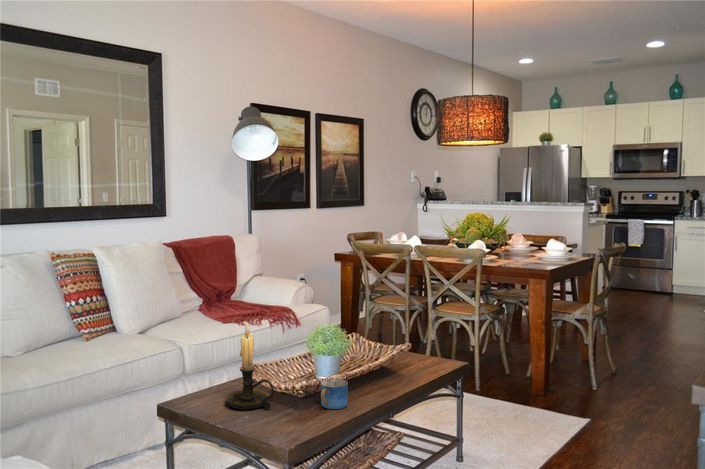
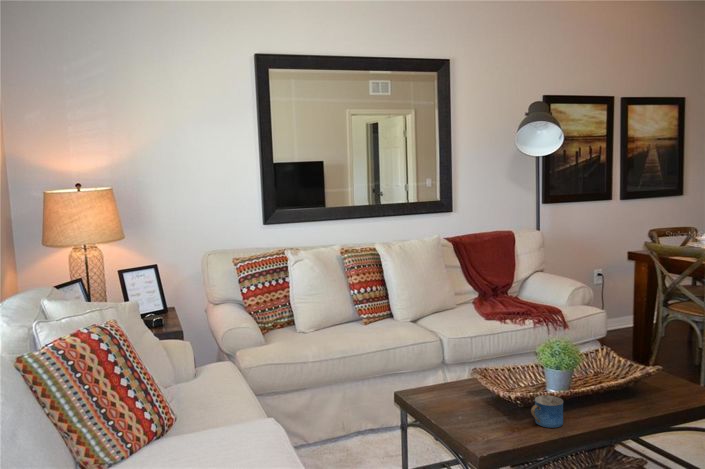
candle holder: present [226,323,274,410] -> none [446,330,488,414]

